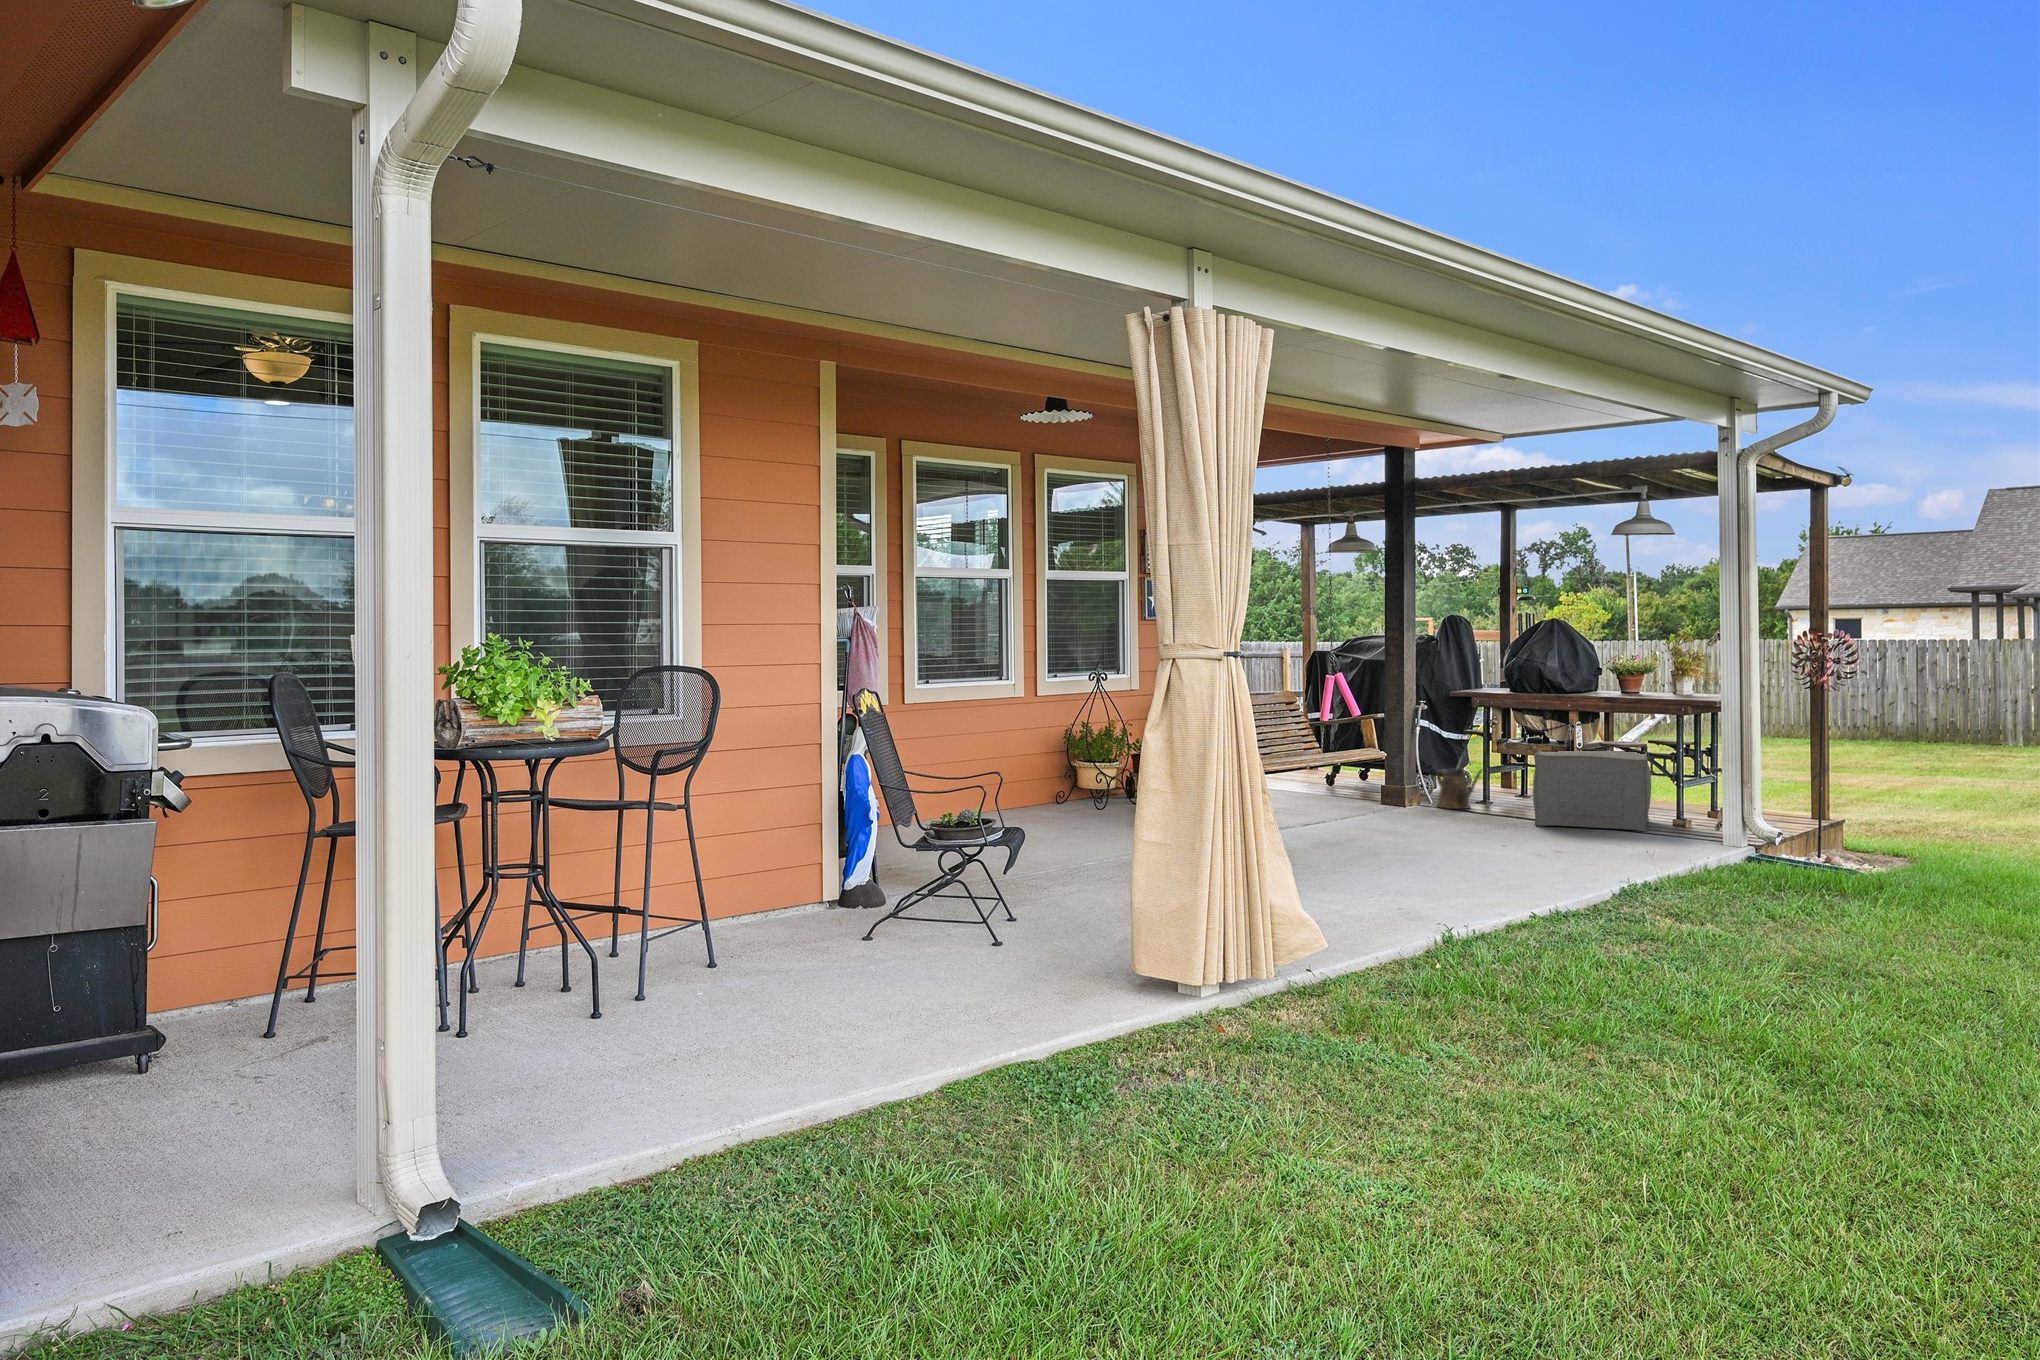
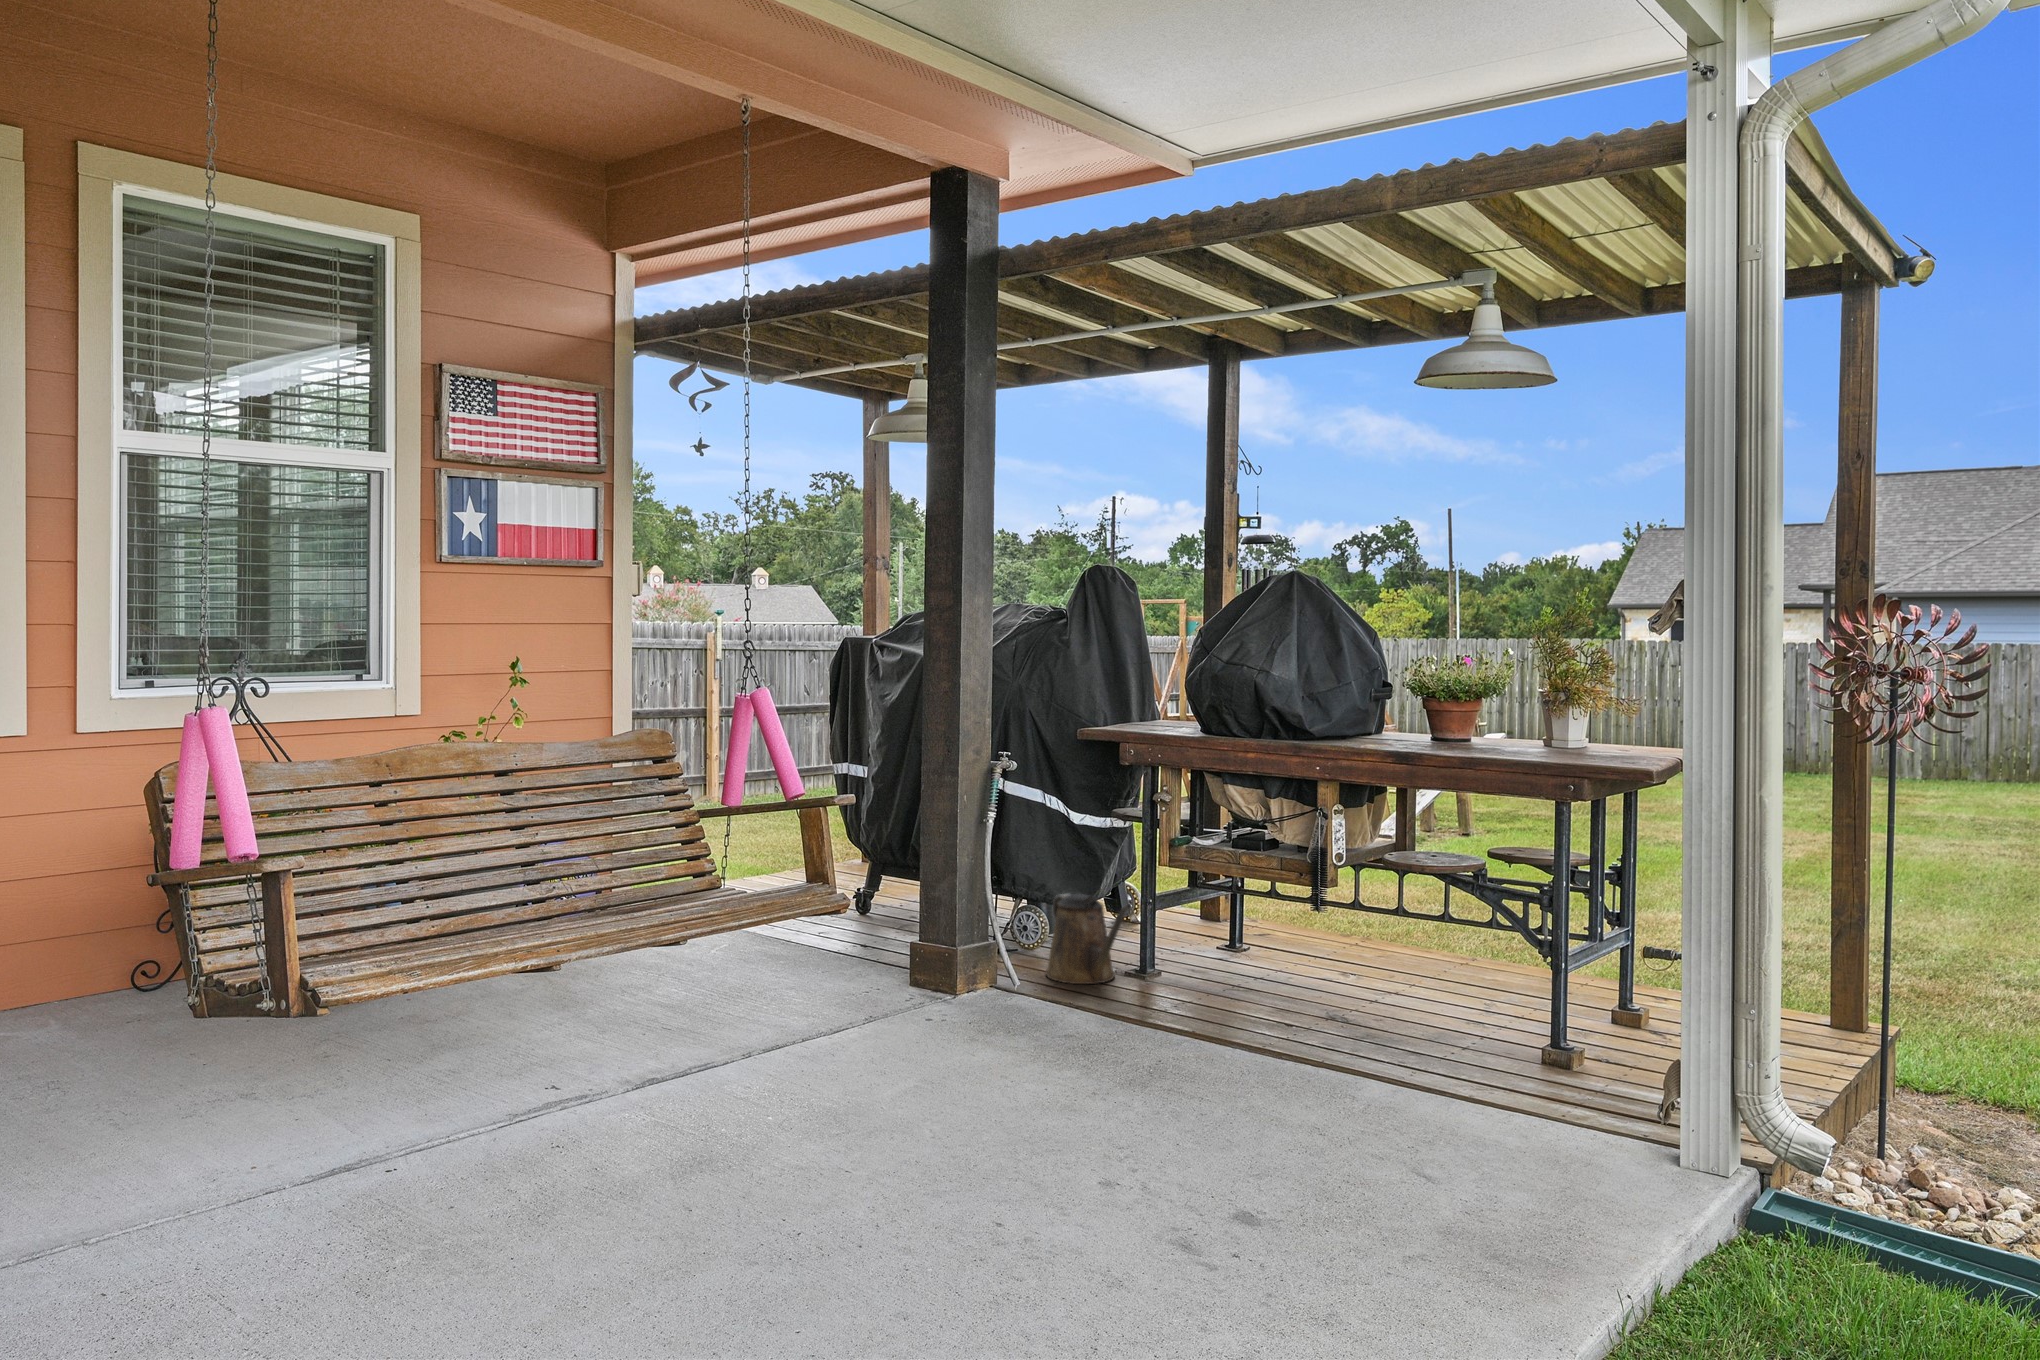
ottoman: present [1533,750,1651,831] -> none [1209,862,1490,1116]

